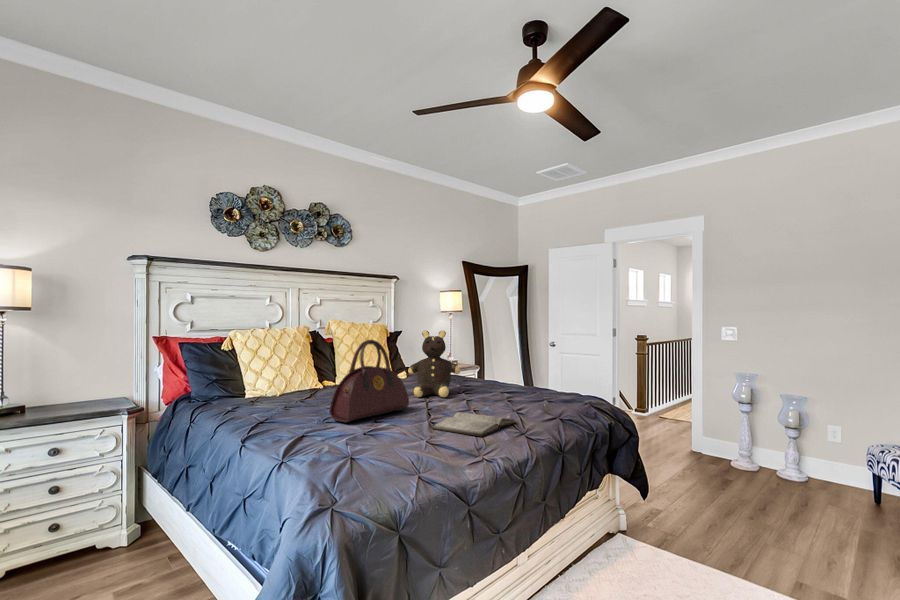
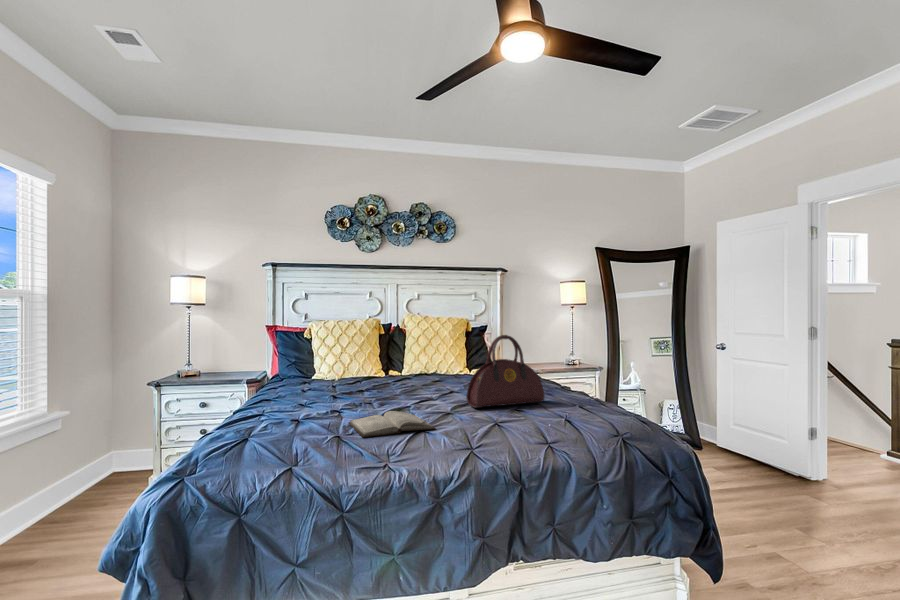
teddy bear: present [408,330,460,397] -> none [419,326,473,395]
handbag: present [330,340,409,422] -> present [466,335,544,408]

